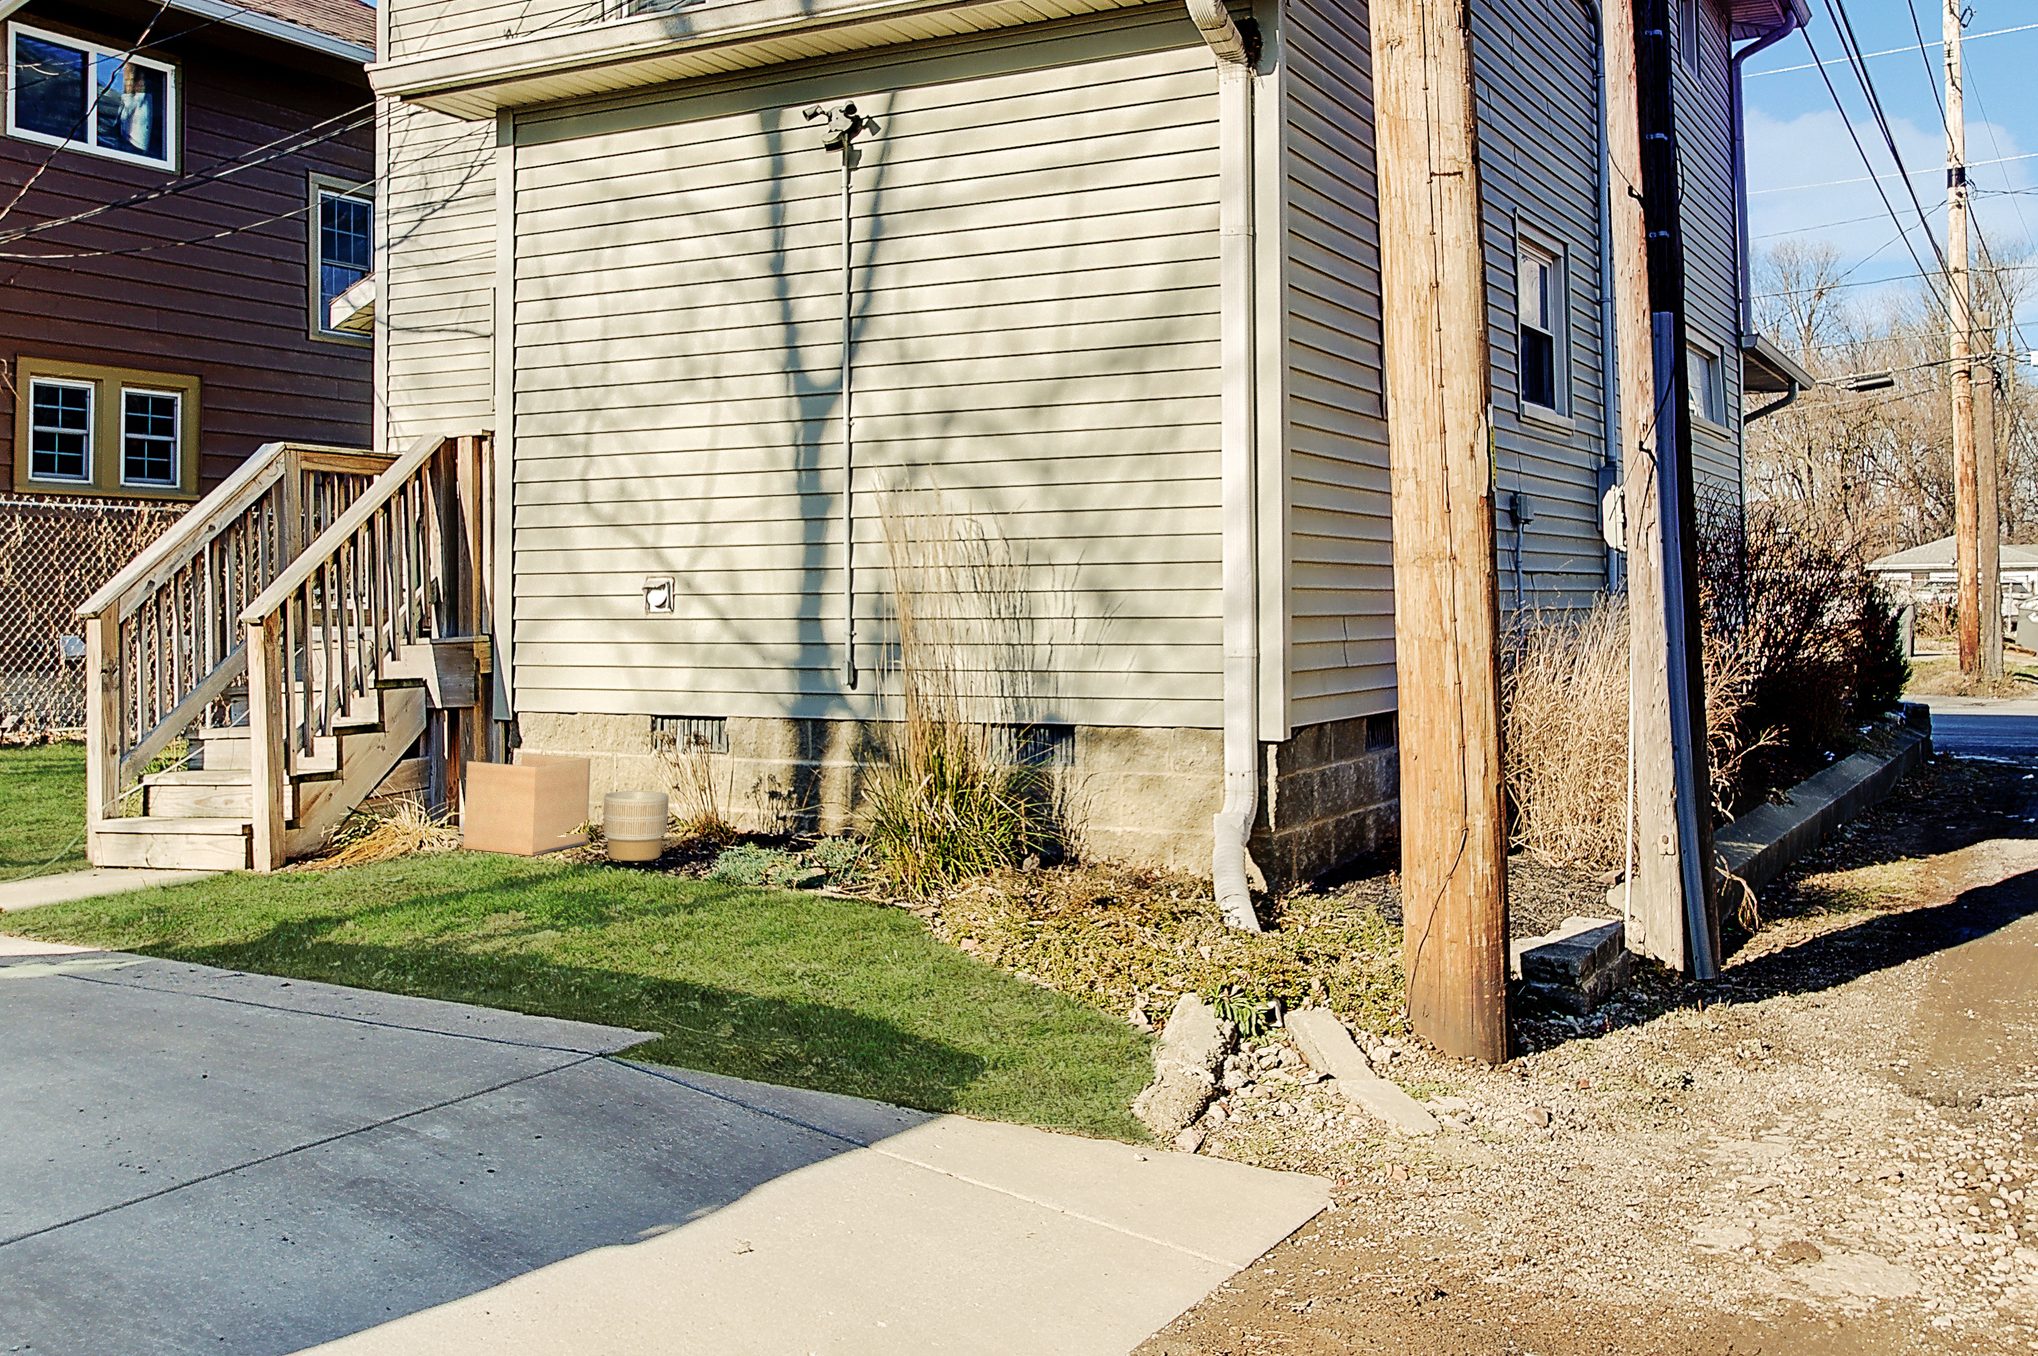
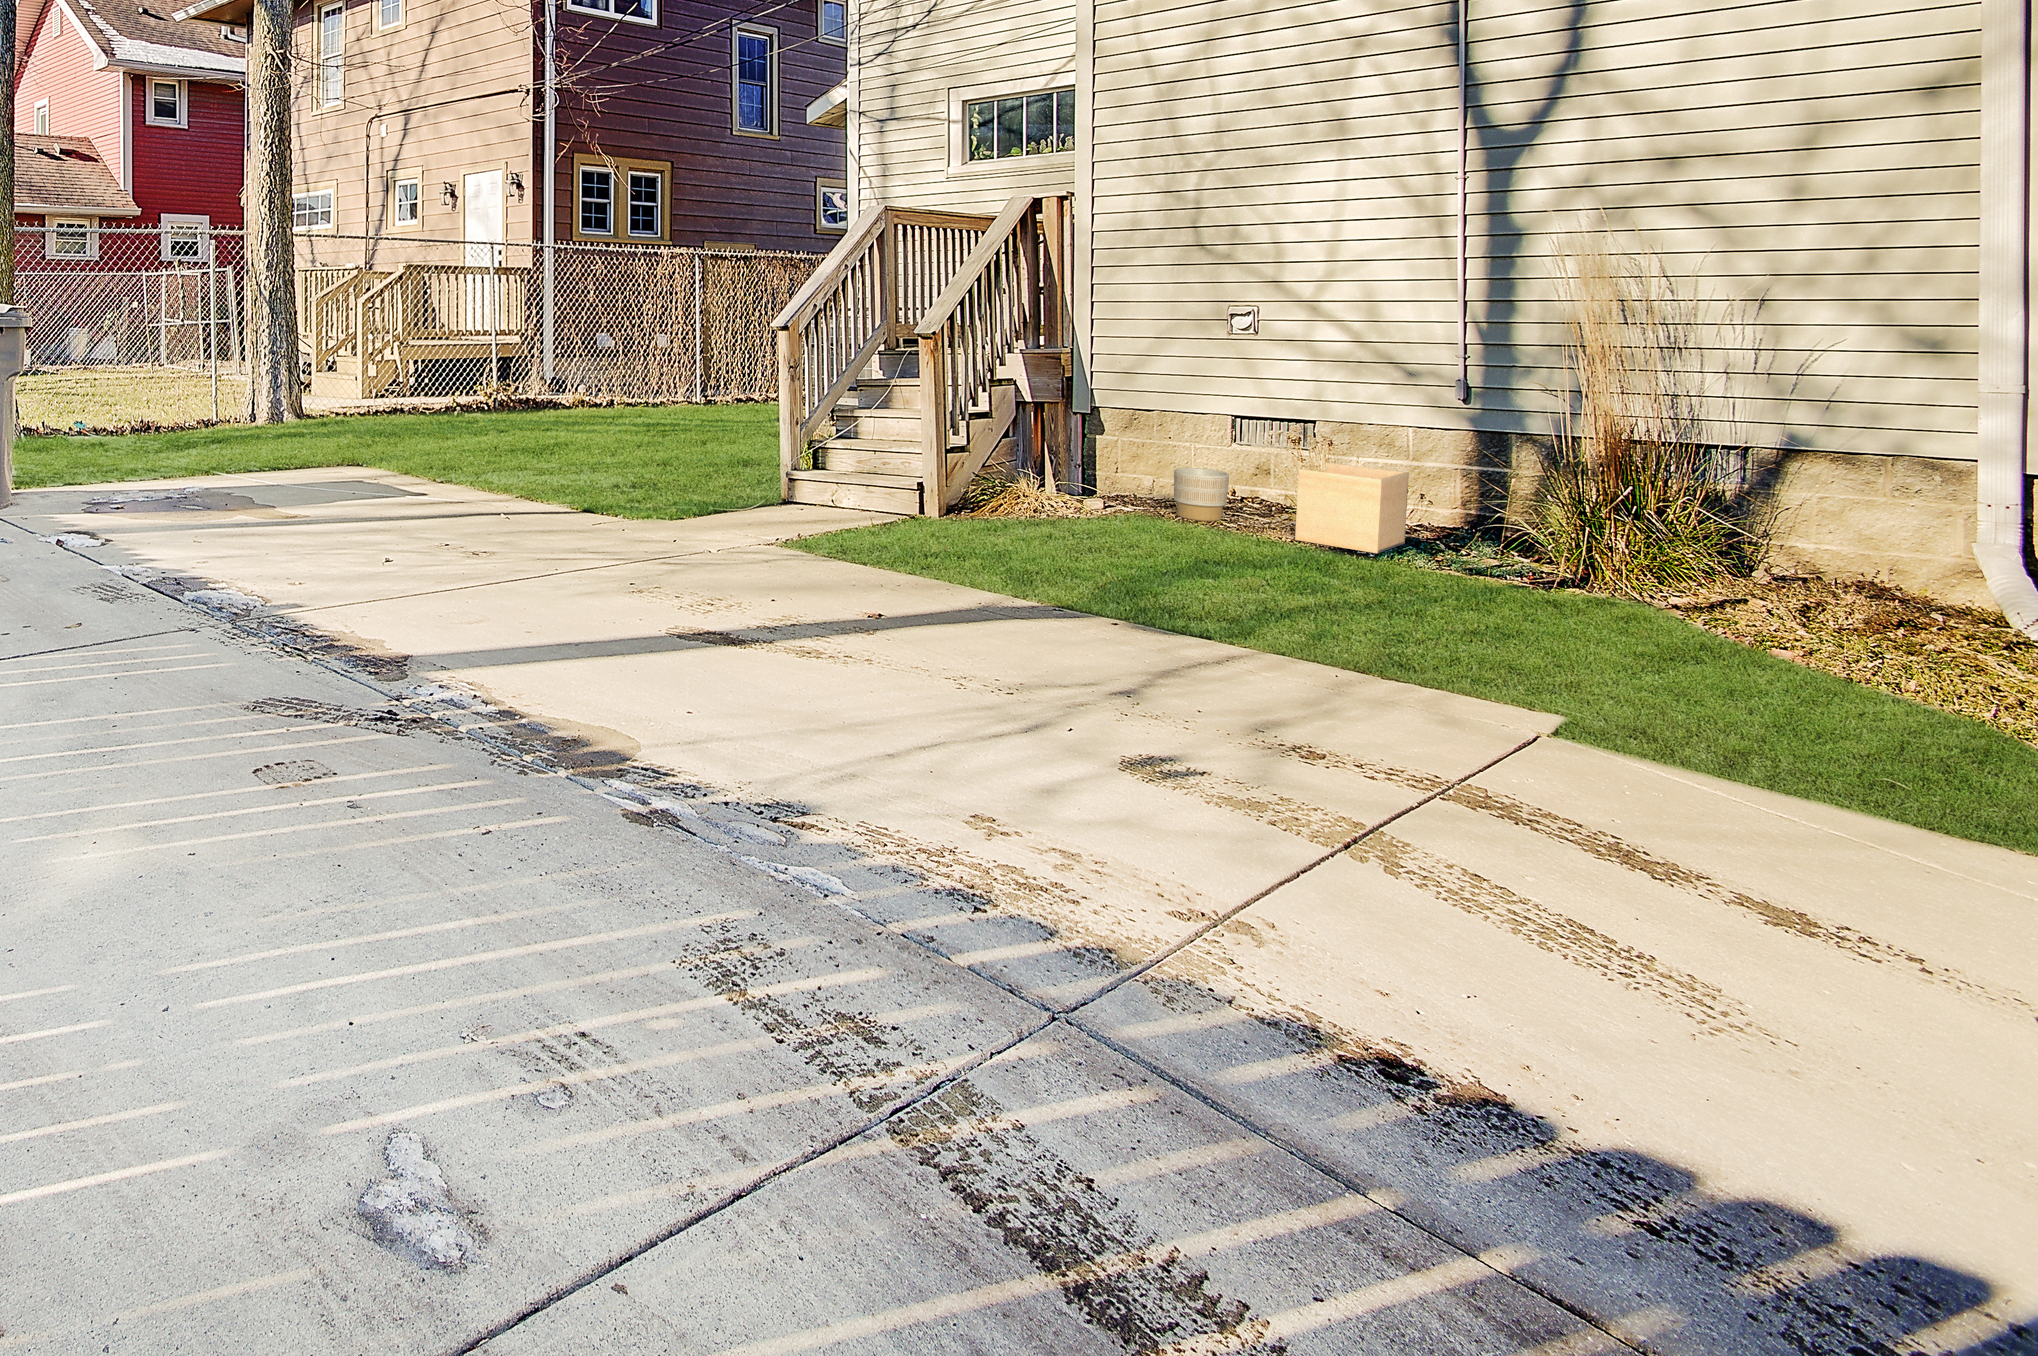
cardboard box: present [463,753,590,856] -> present [1295,463,1409,553]

